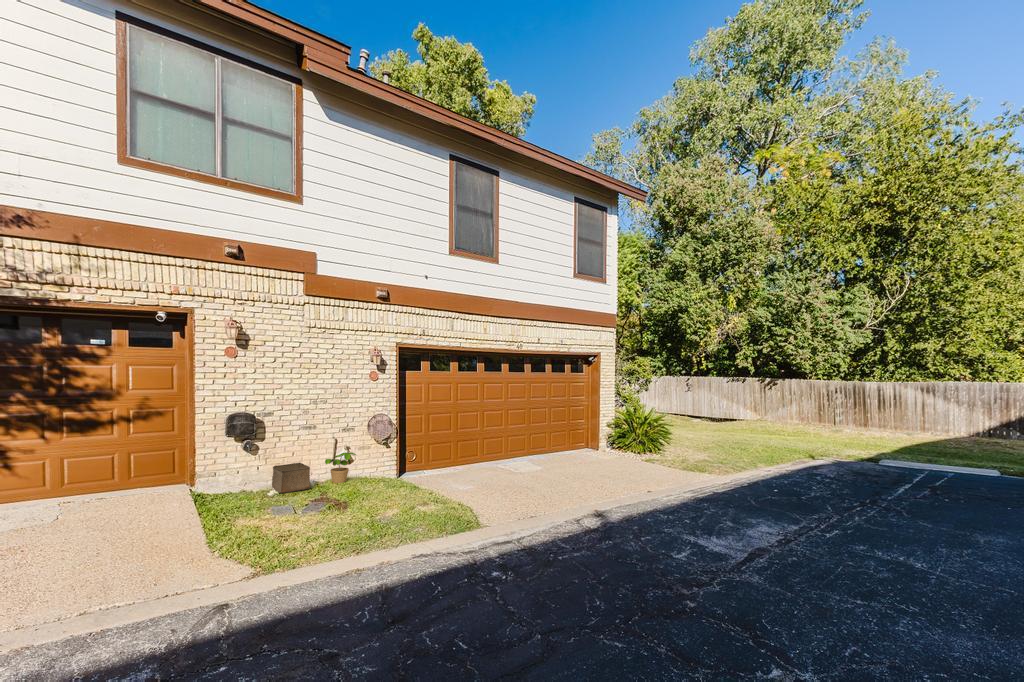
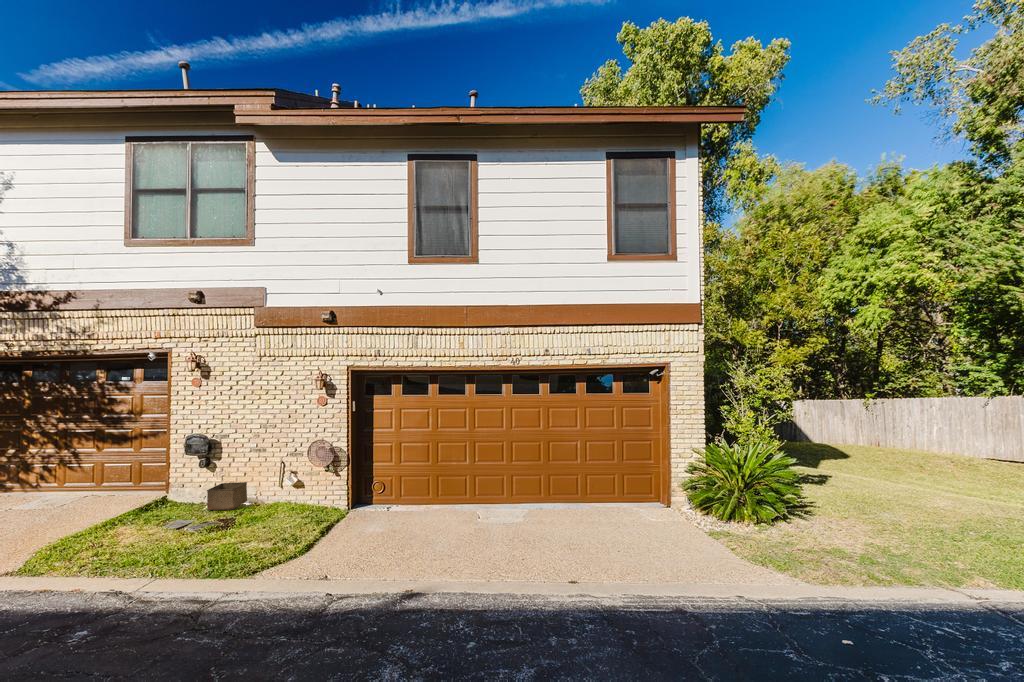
potted plant: present [325,452,356,483] -> none [260,478,290,507]

